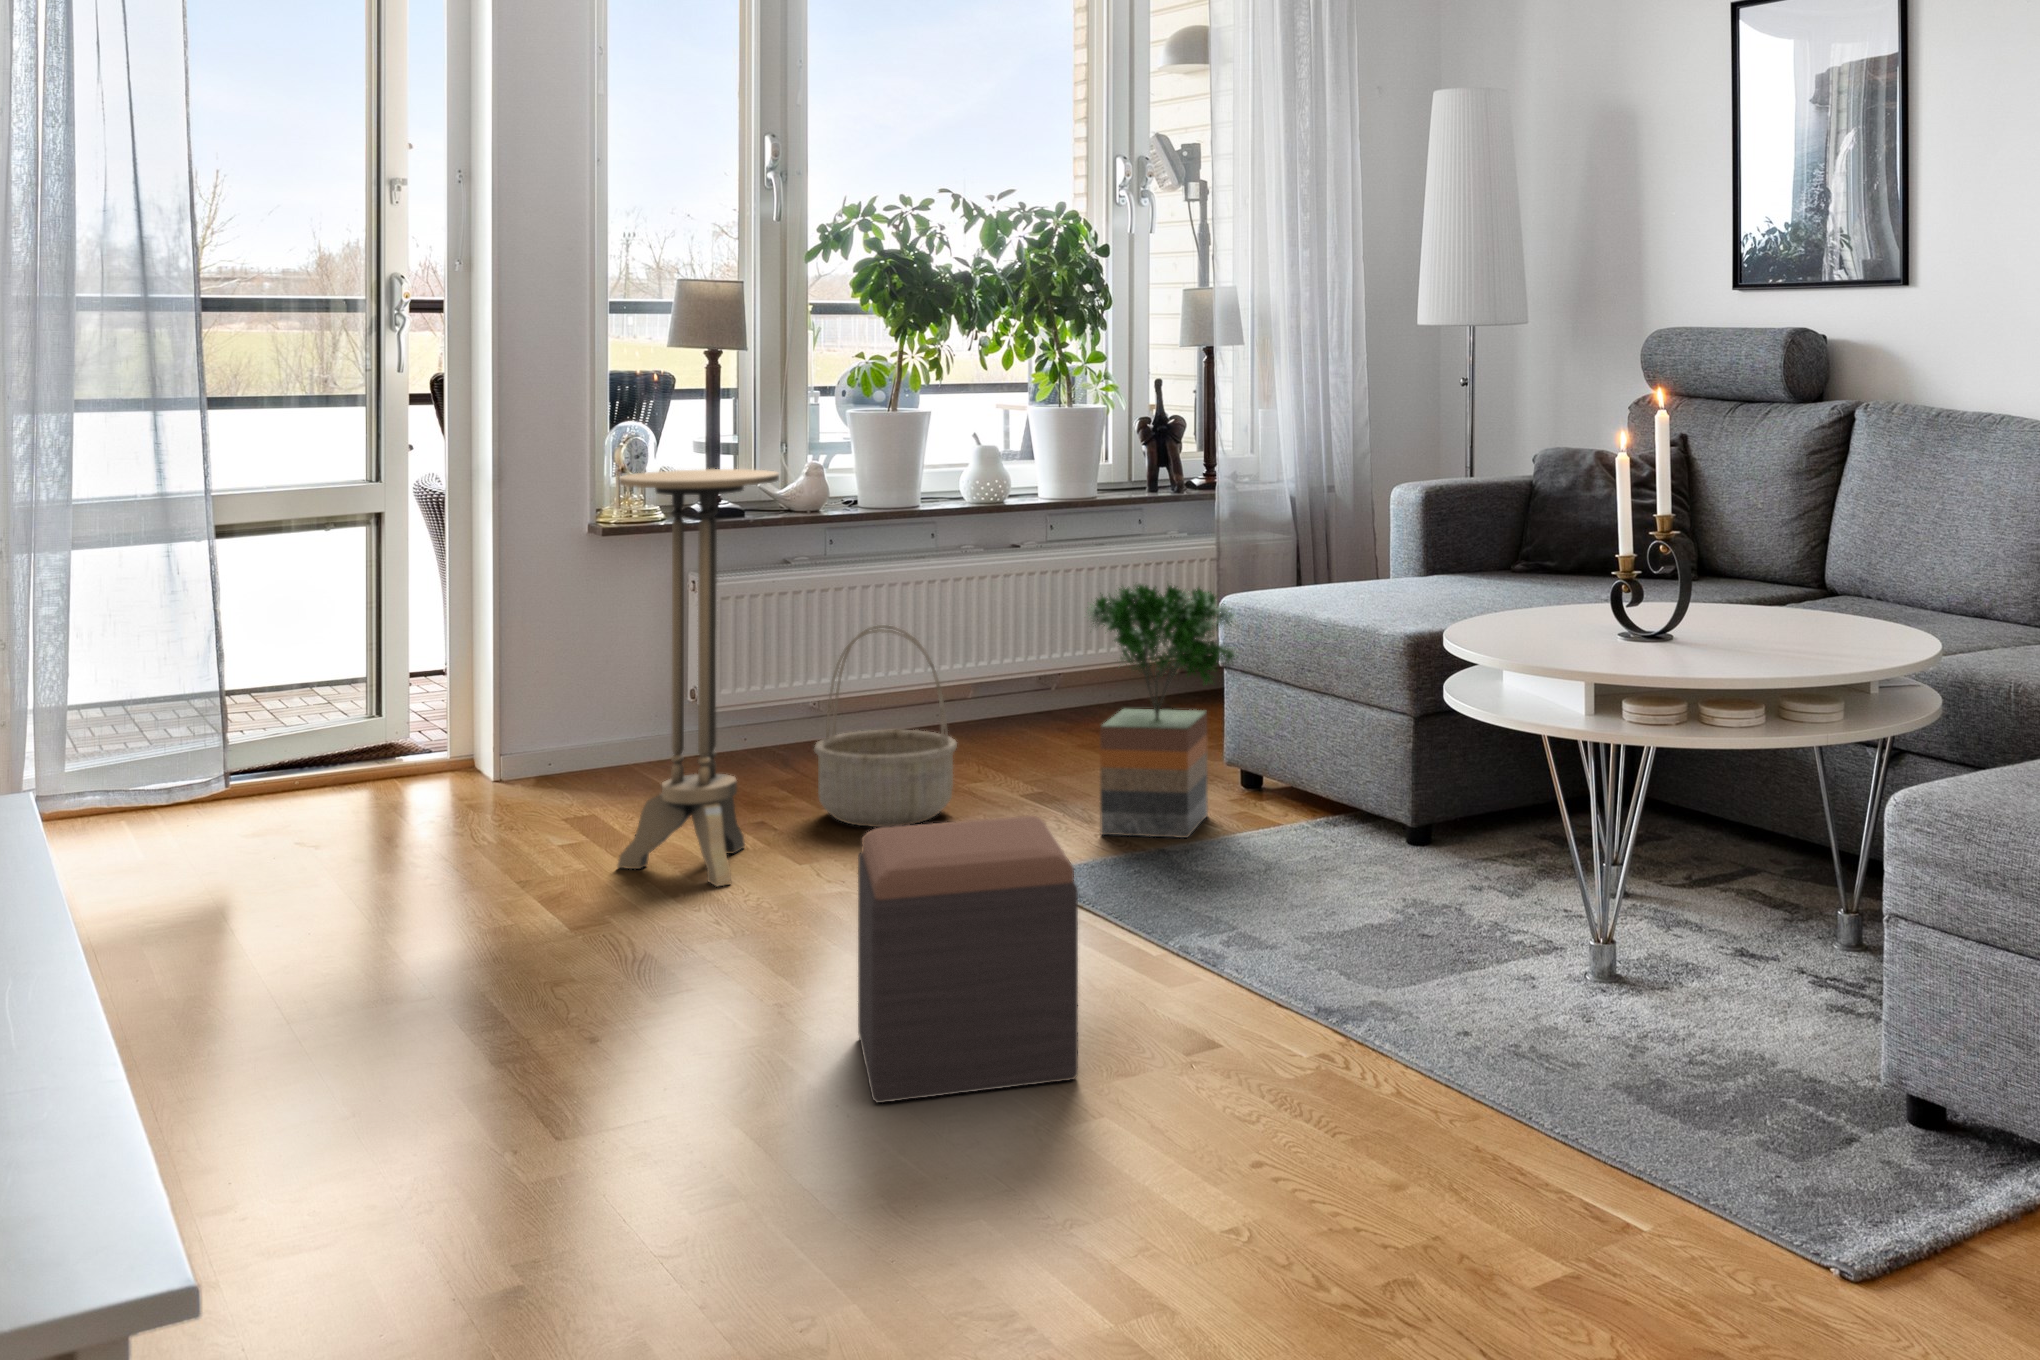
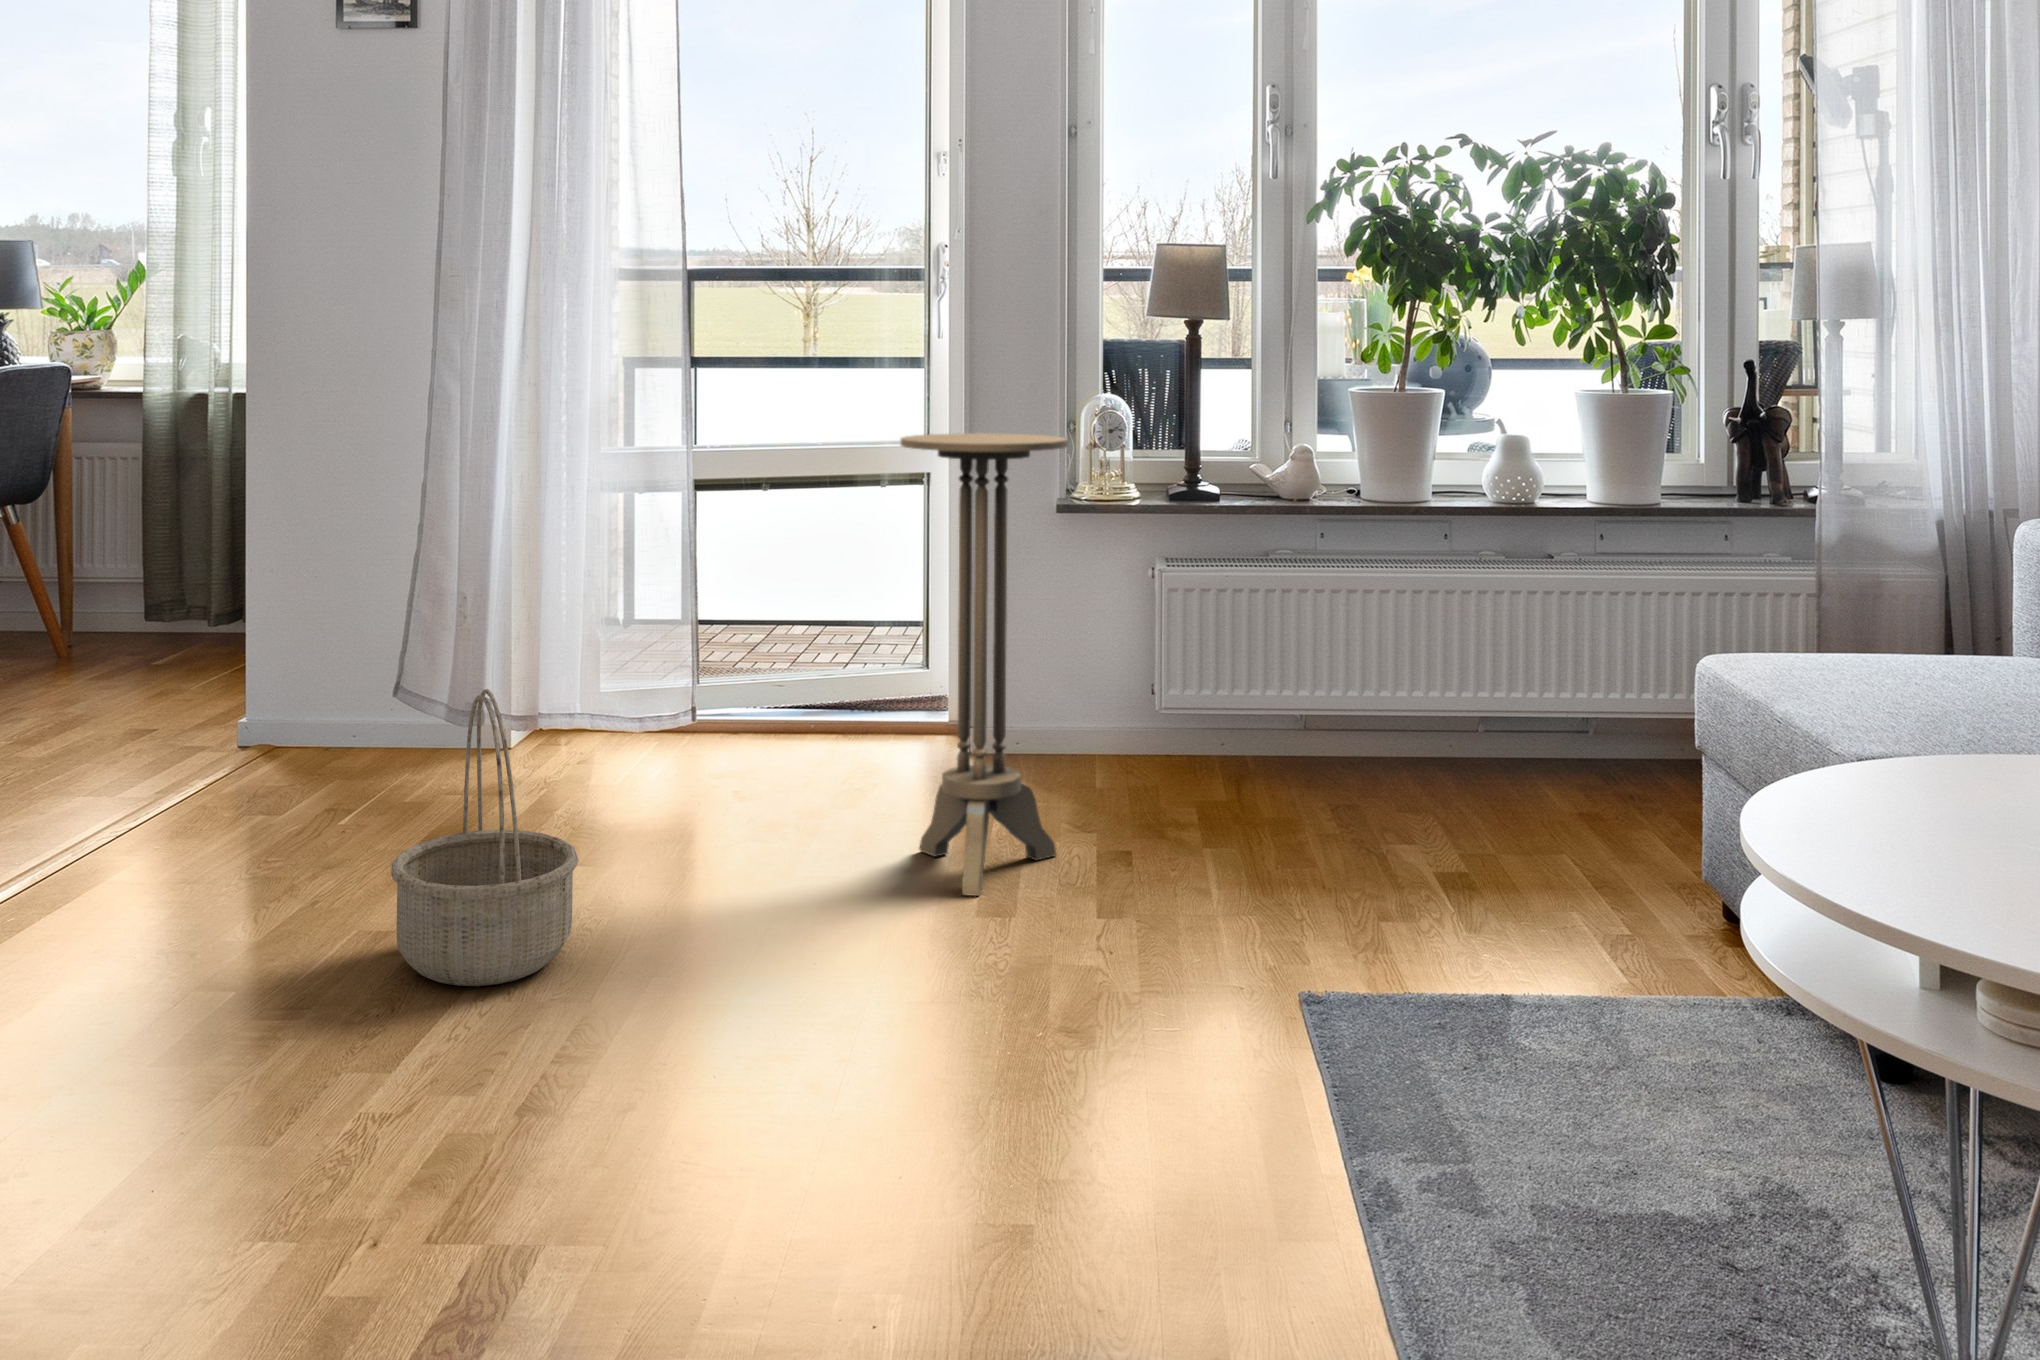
potted tree: present [1088,584,1235,838] -> none [1416,610,1635,965]
basket: present [814,625,957,827] -> present [391,689,579,986]
footstool: present [858,816,1078,1103] -> none [646,877,998,1296]

